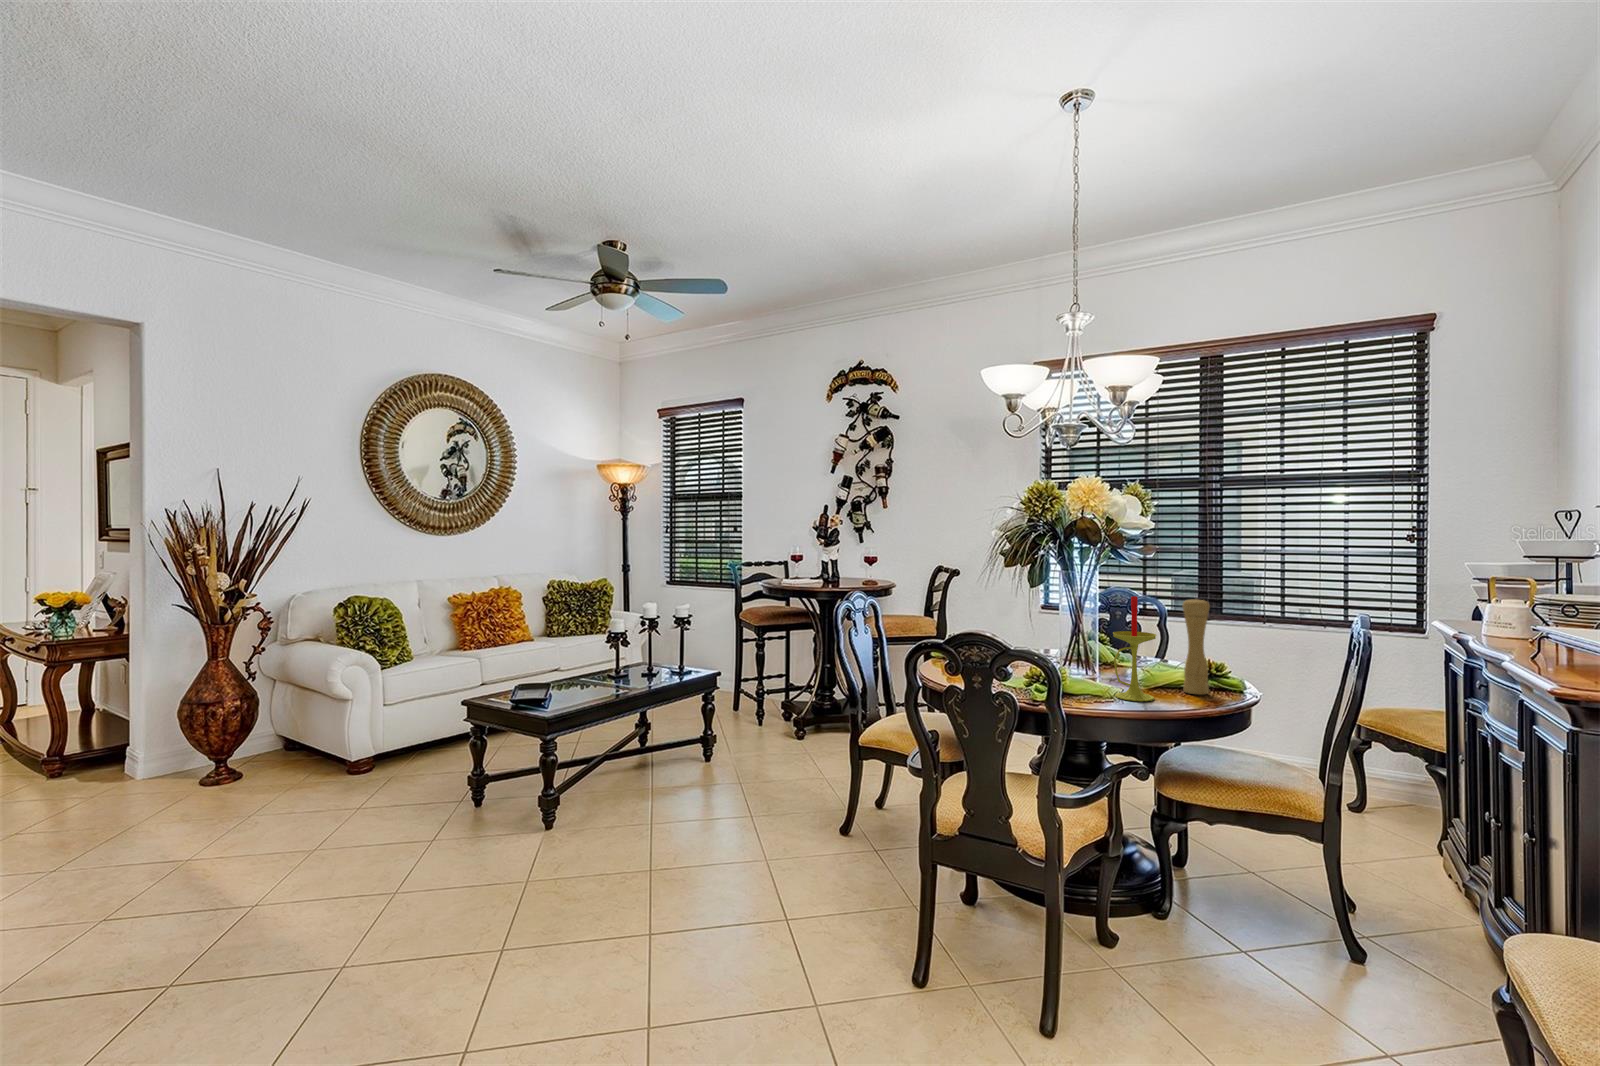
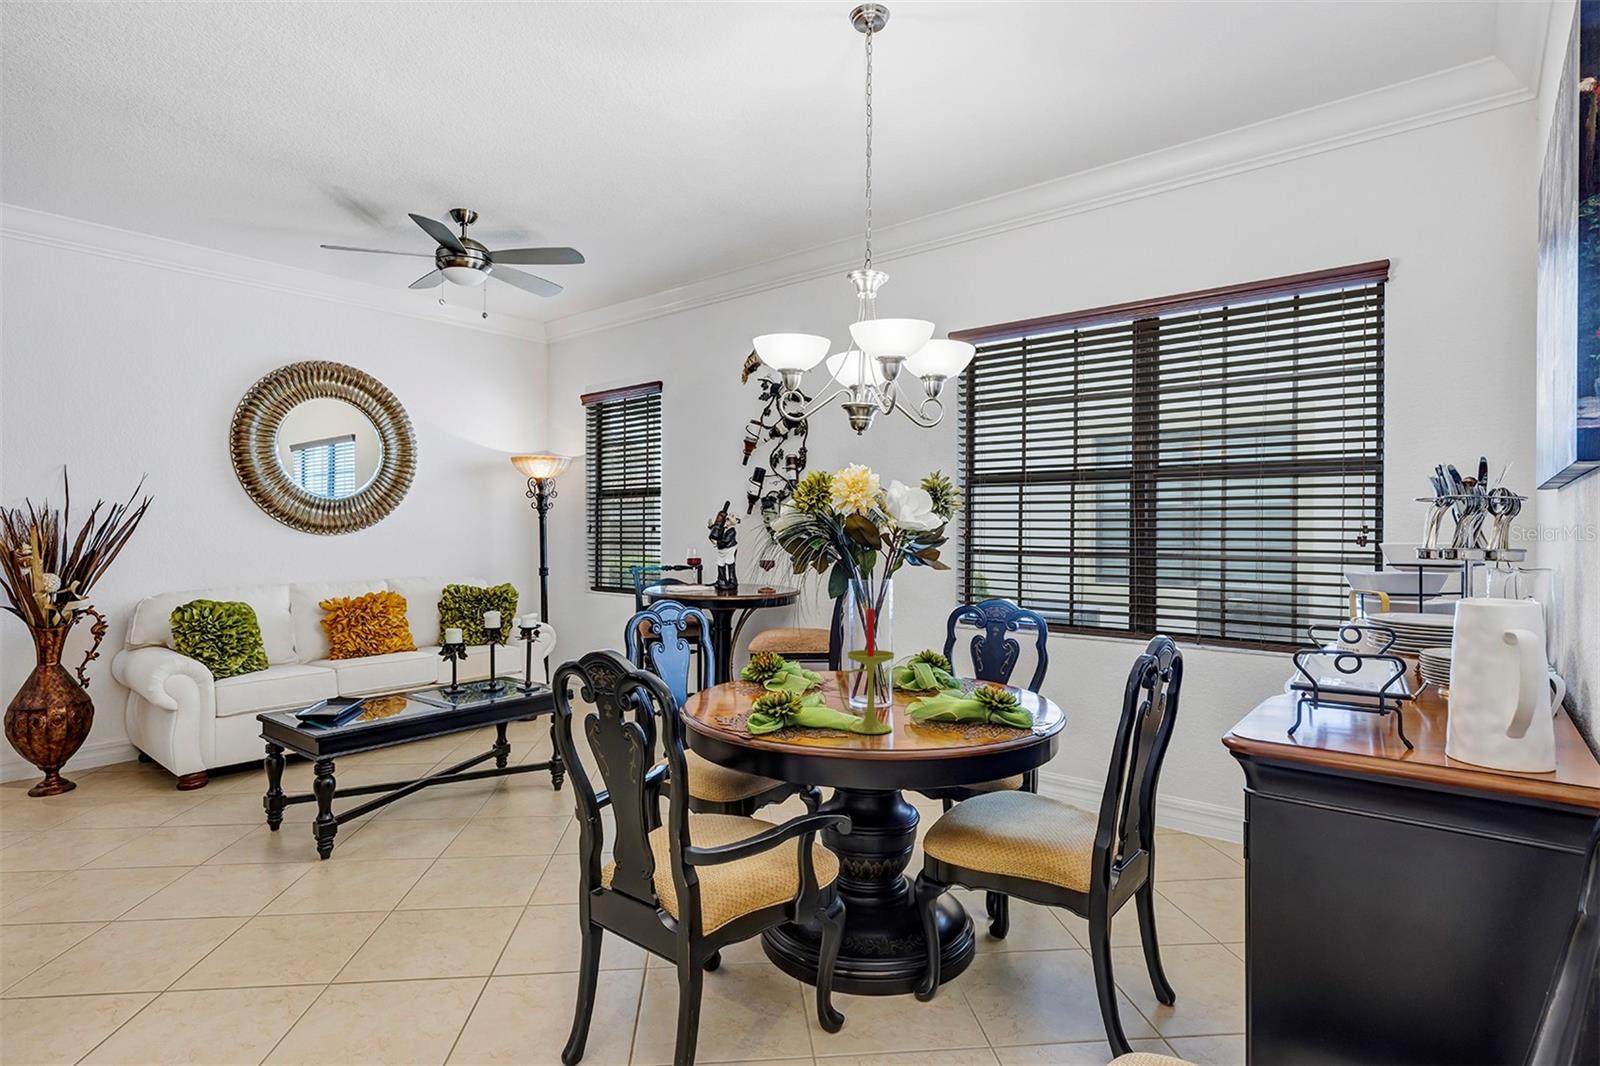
pepper mill: present [1183,598,1210,695] -> none [941,612,971,728]

